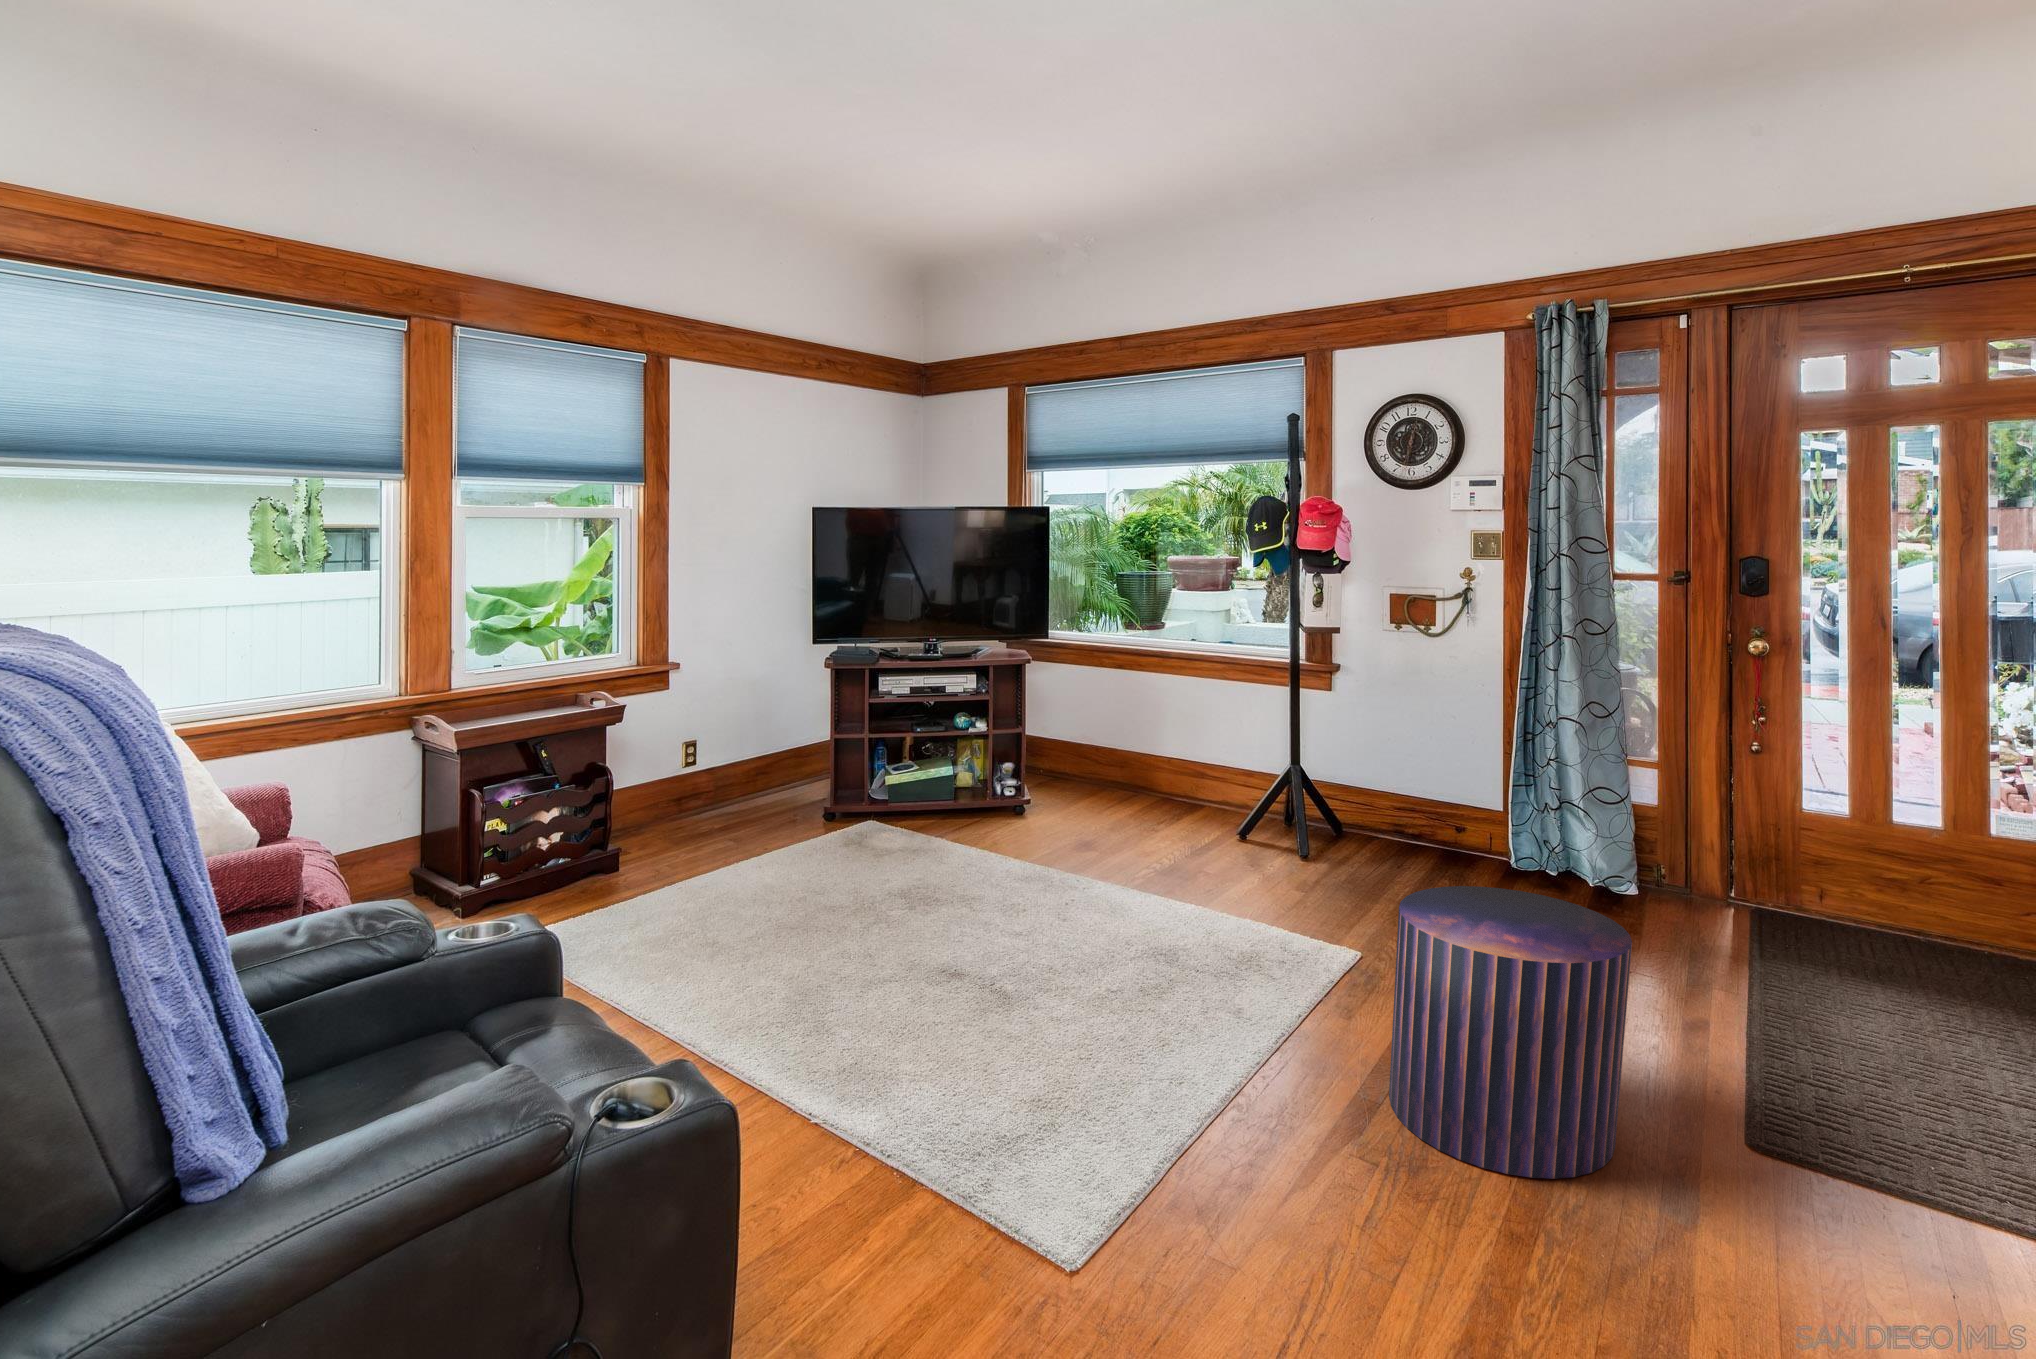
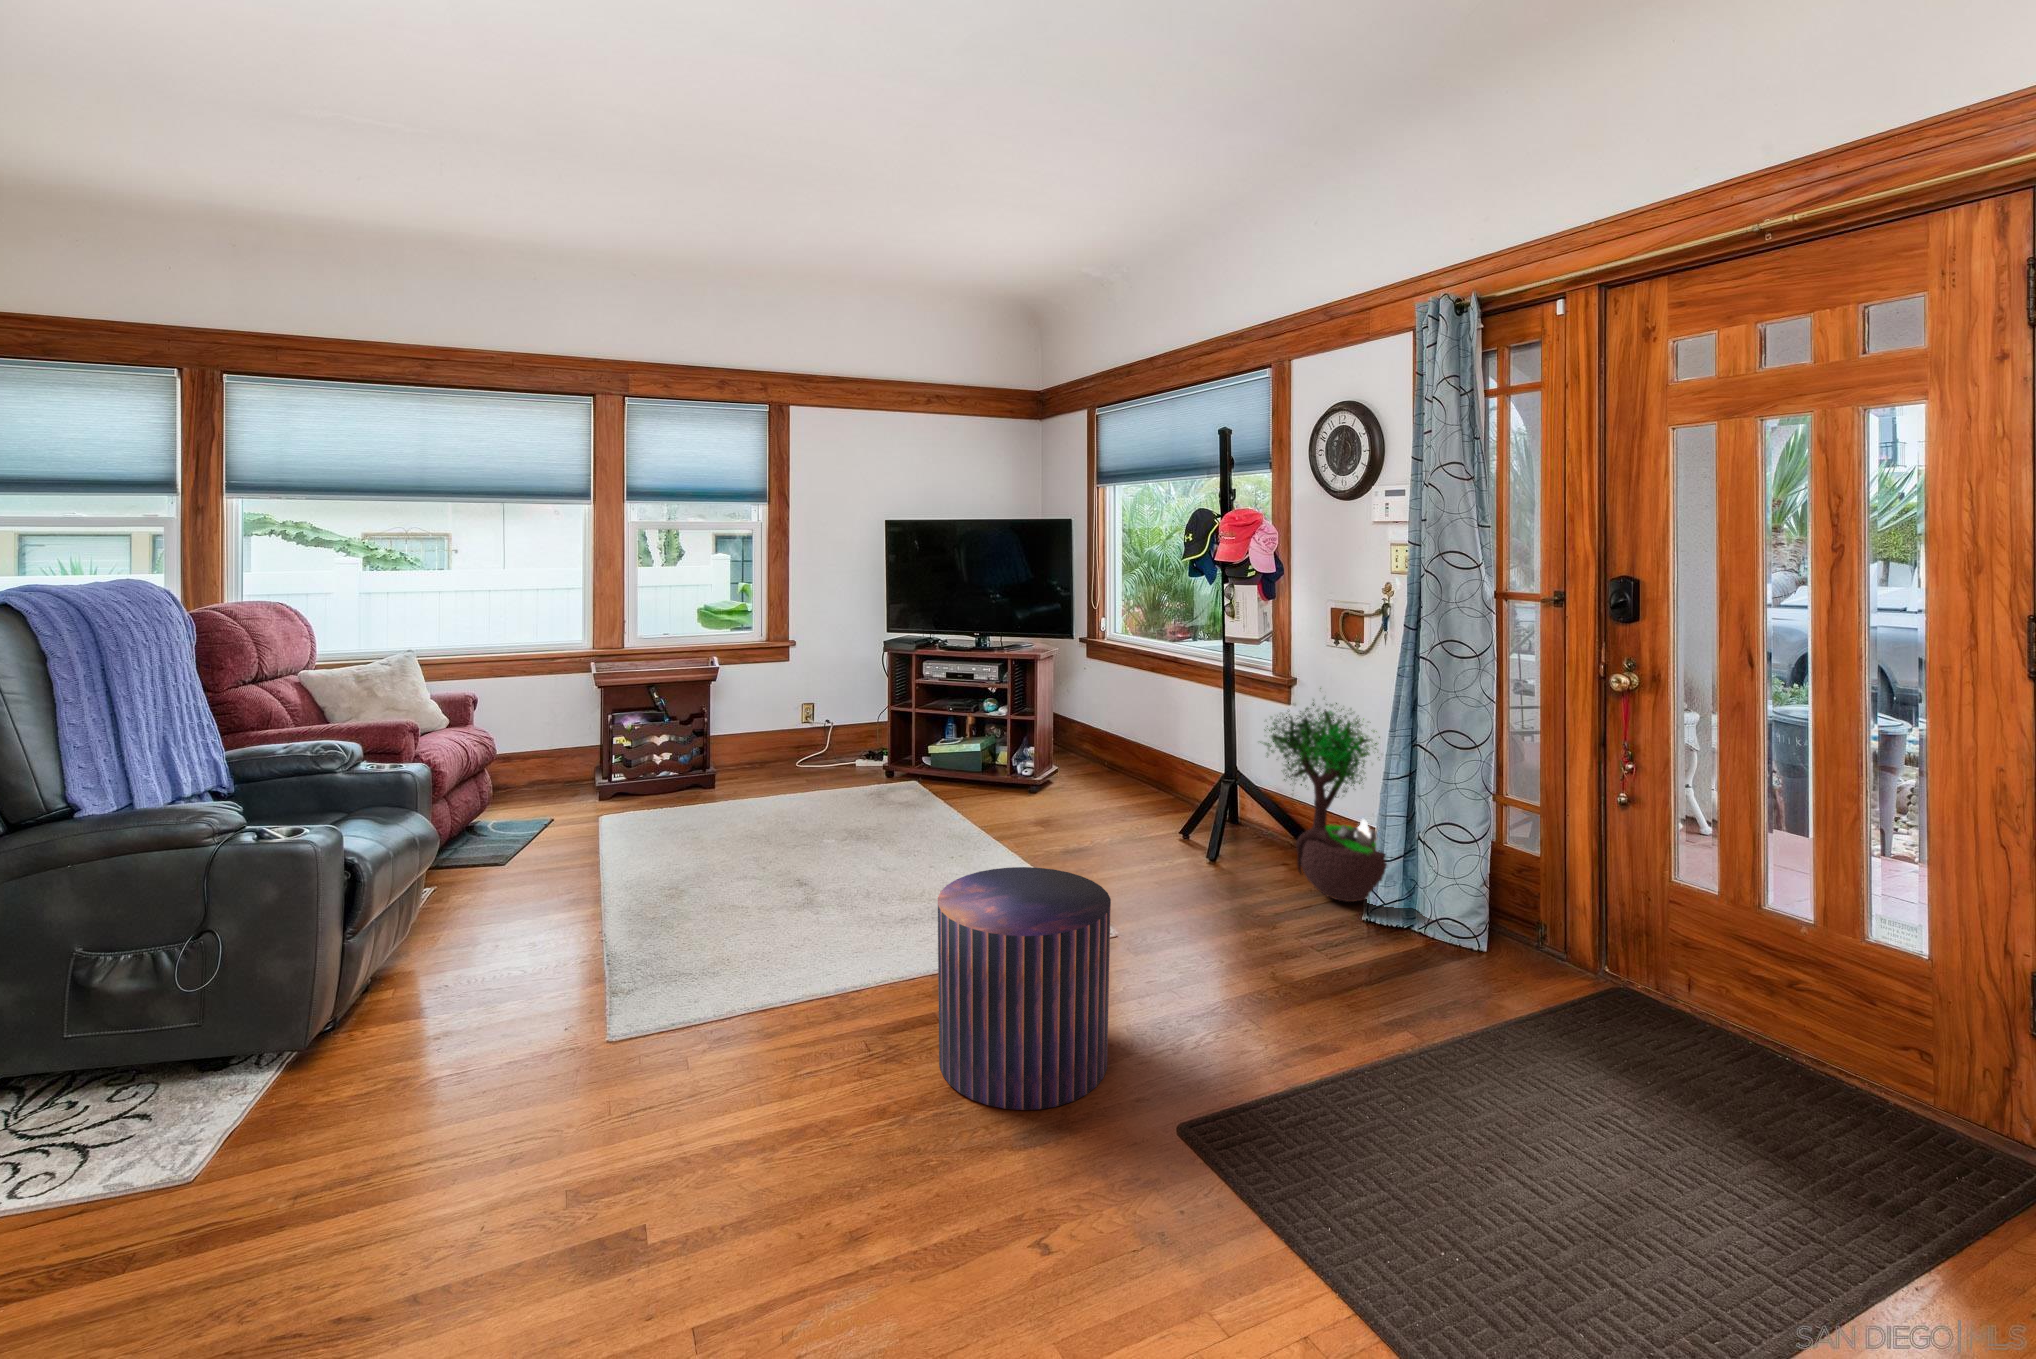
potted tree: none [1405,670,1550,890] -> present [1260,688,1387,902]

